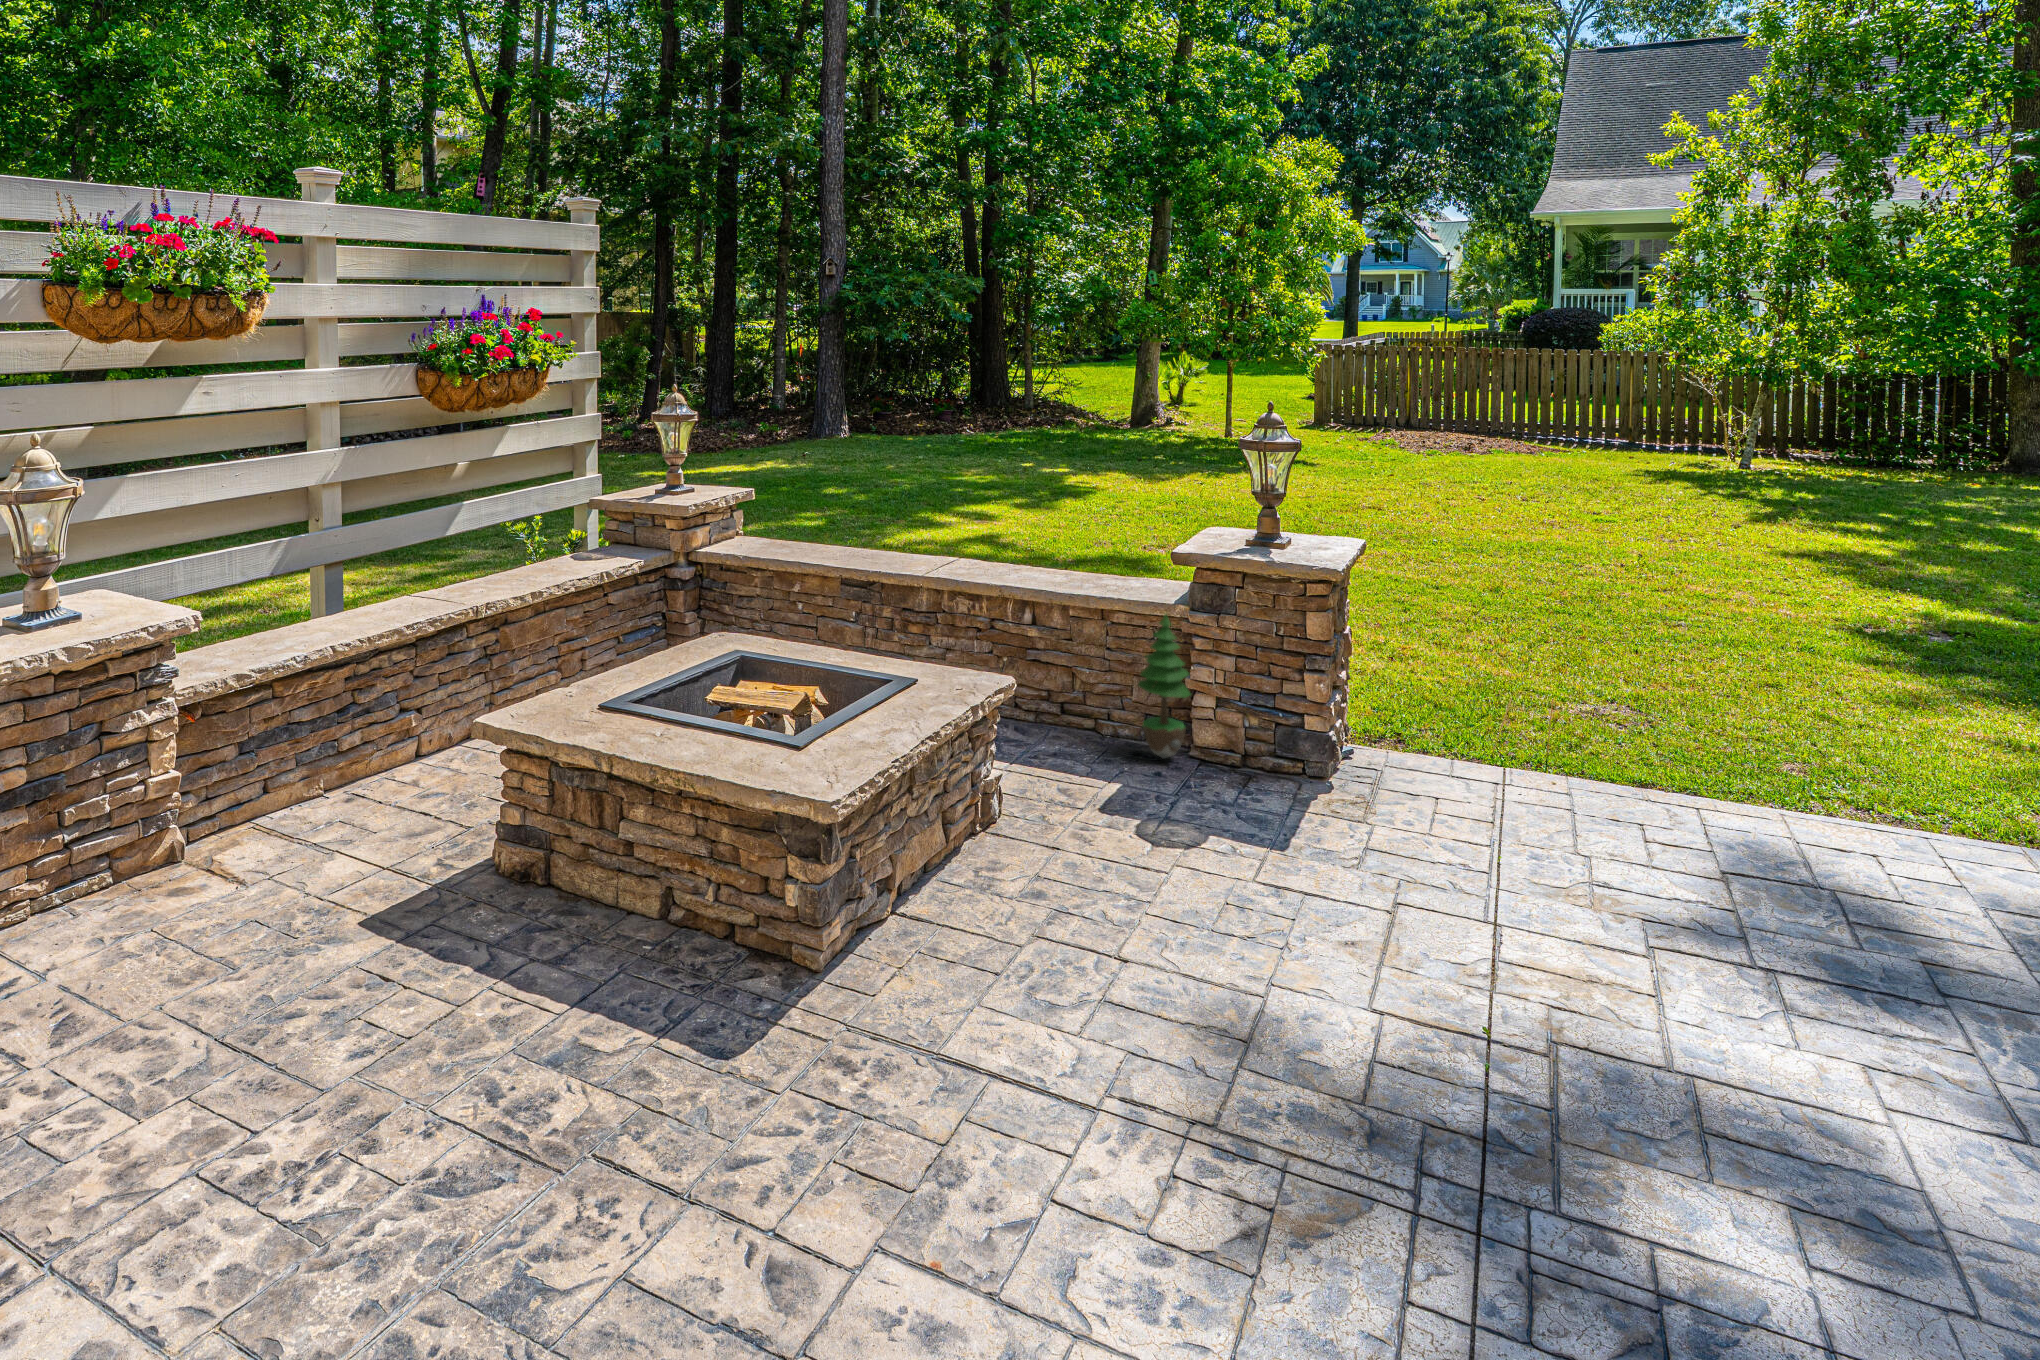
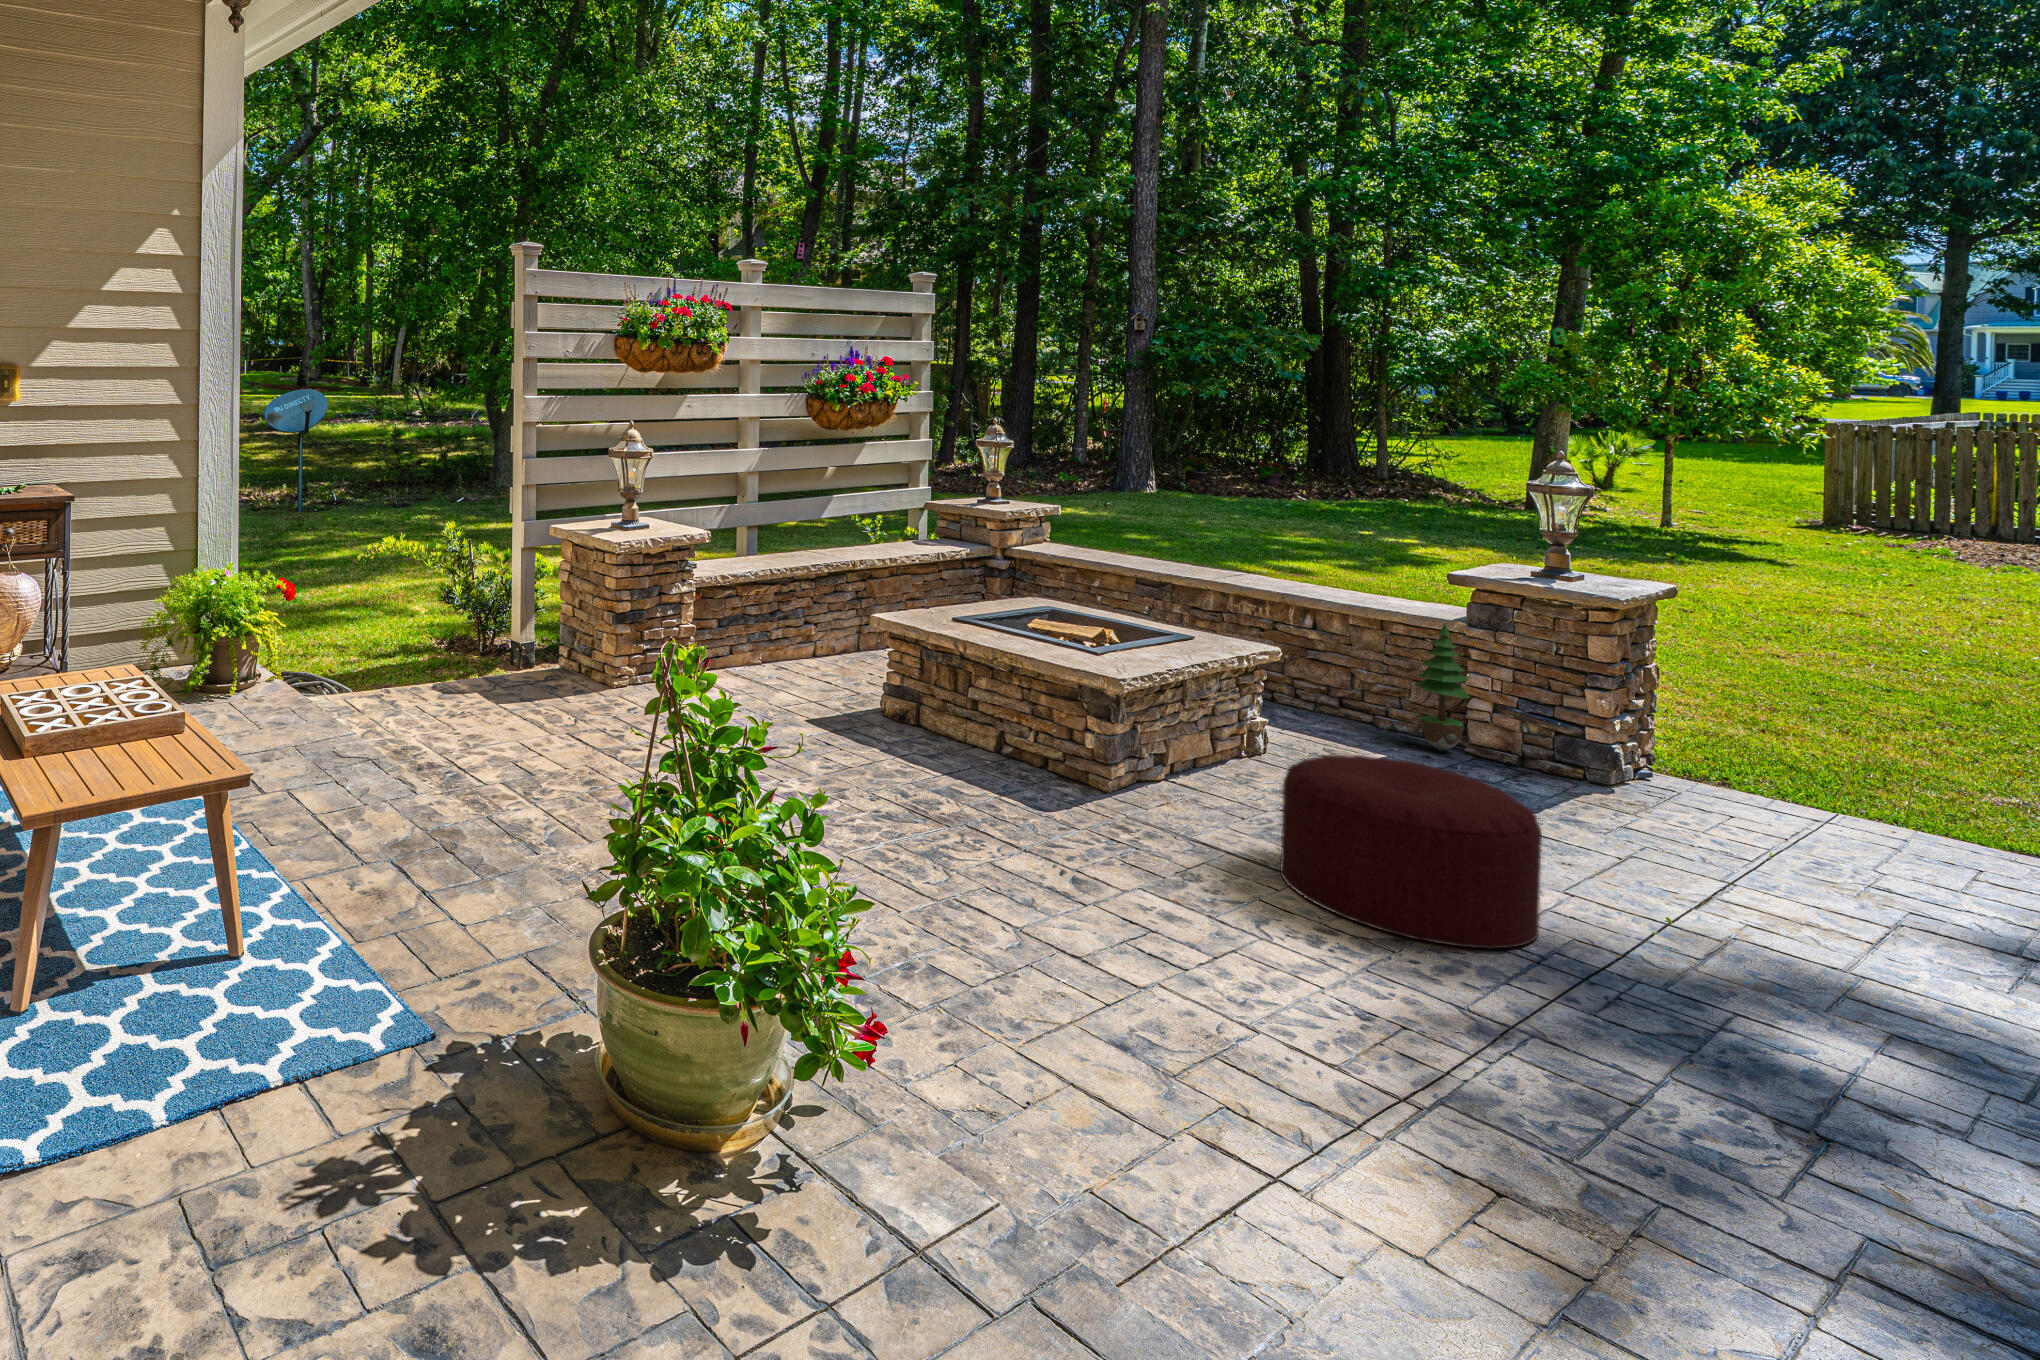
ottoman: none [1062,881,1396,1238] -> present [1280,755,1542,949]

